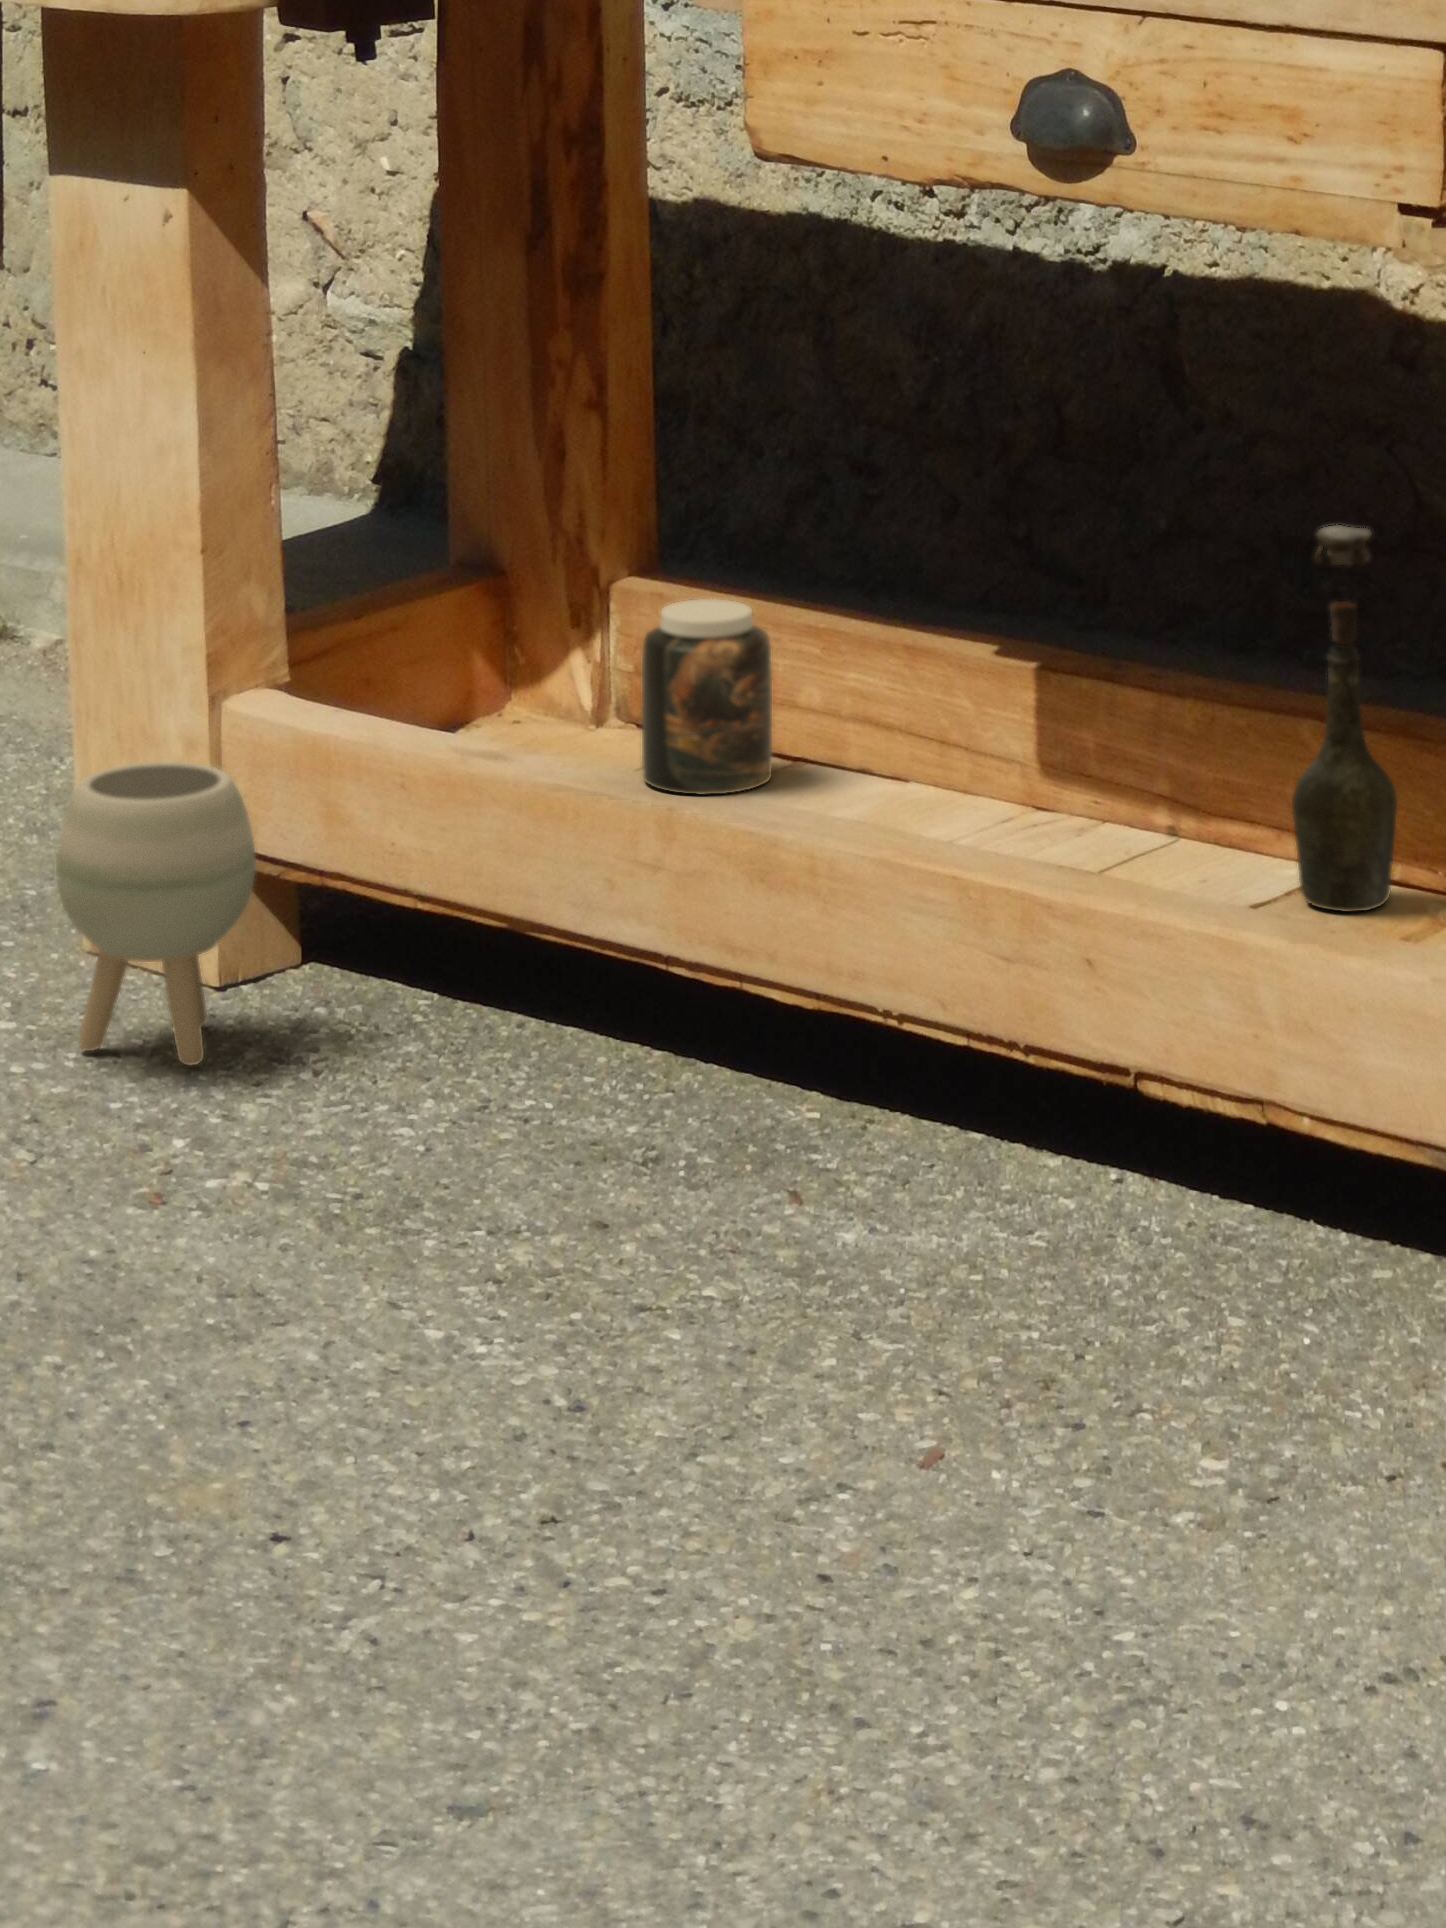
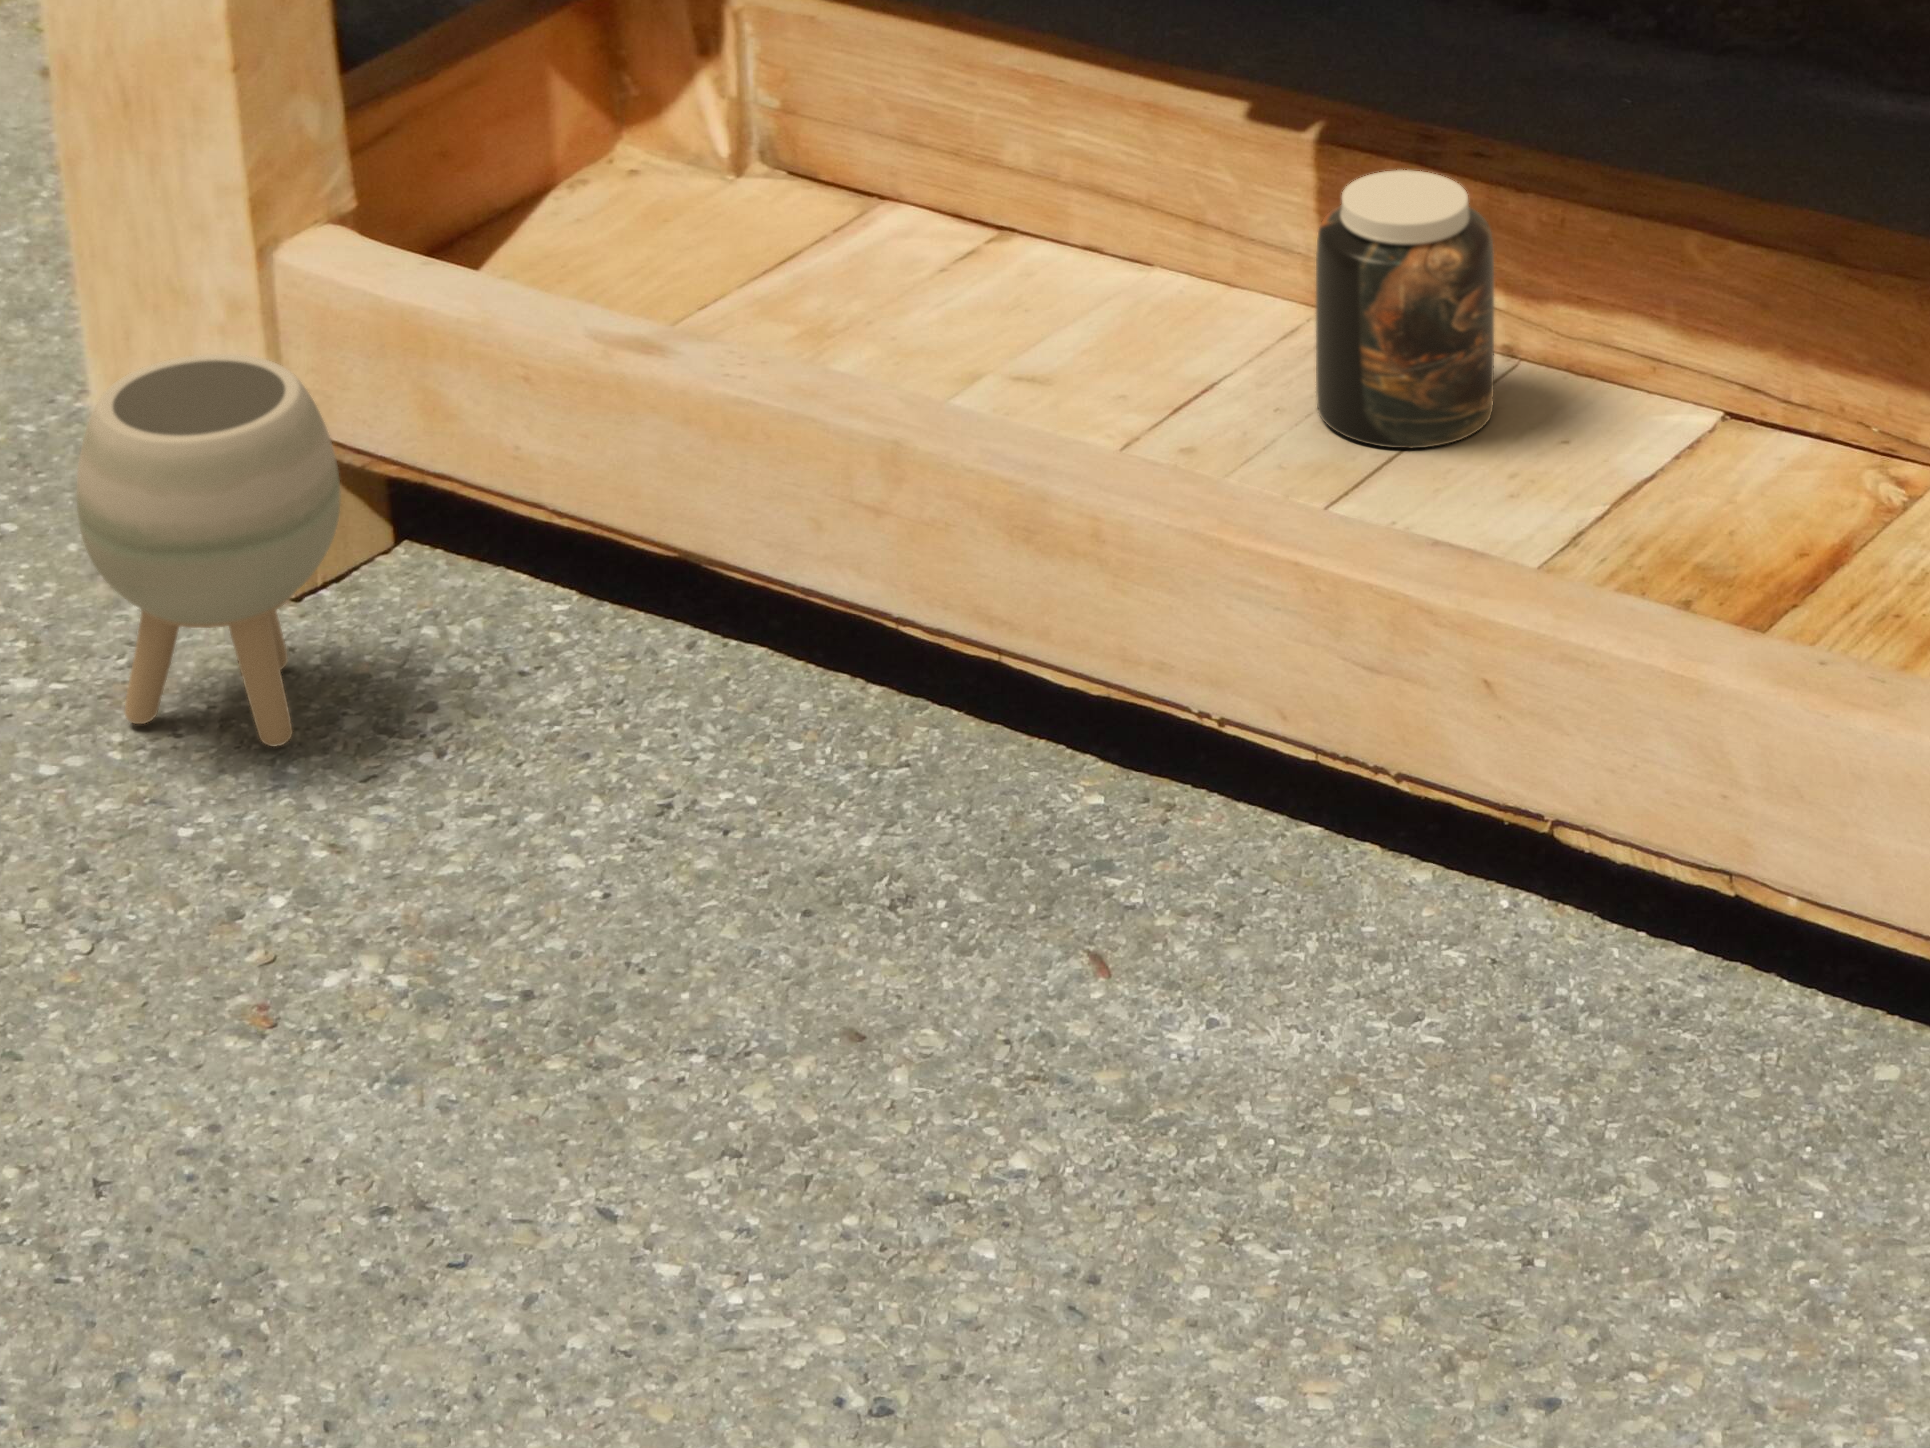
bottle: present [1292,525,1397,912] -> none [1704,48,1840,531]
jar: present [642,599,772,795] -> present [1316,170,1494,448]

